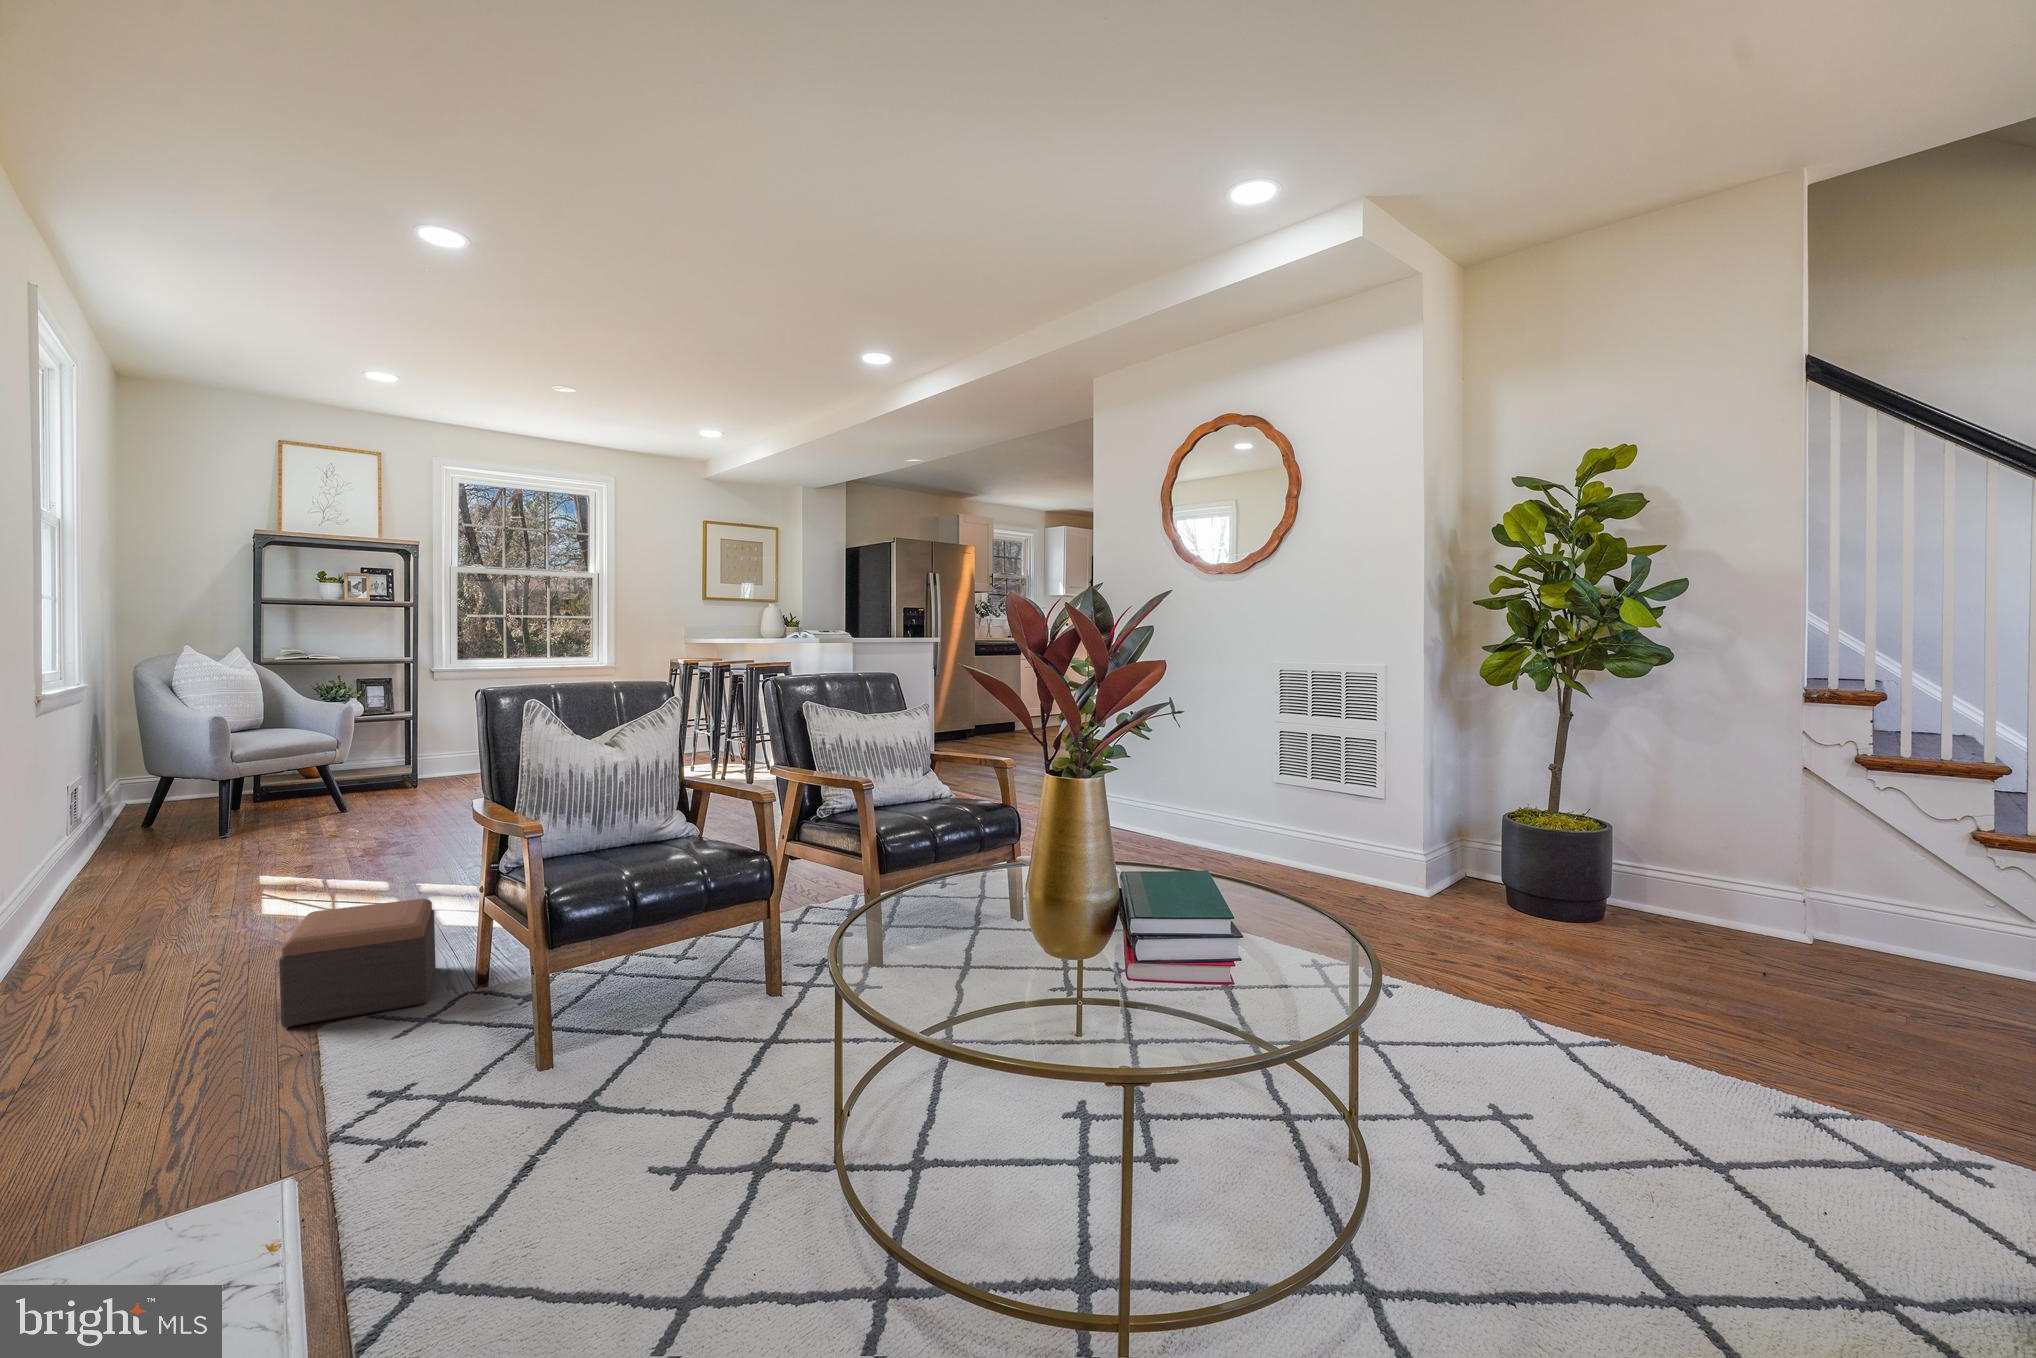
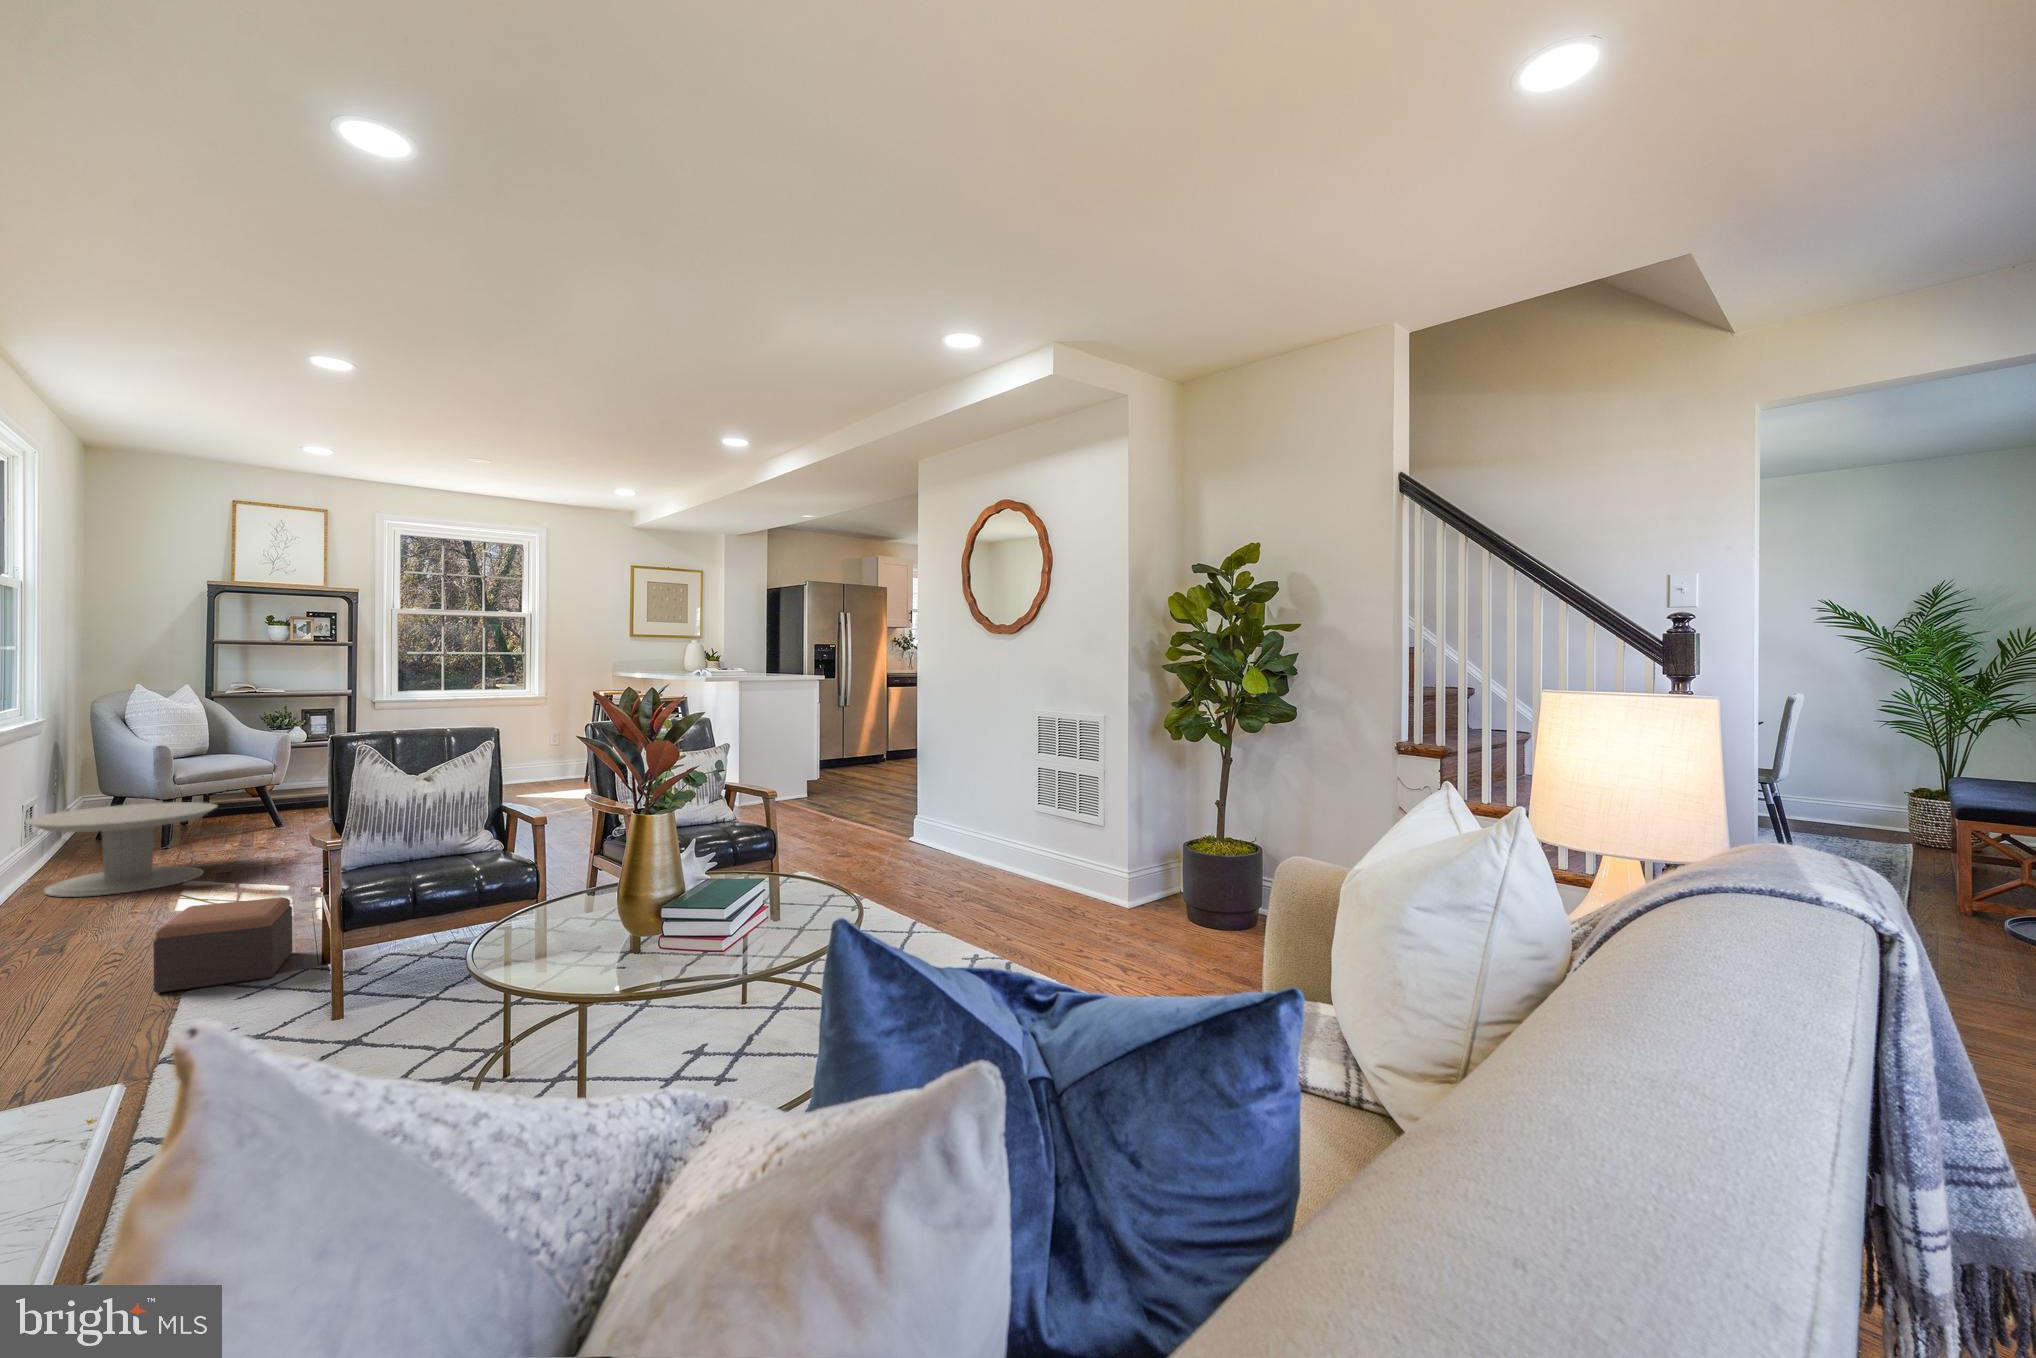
side table: none [72,782,297,897] -> present [25,802,217,897]

